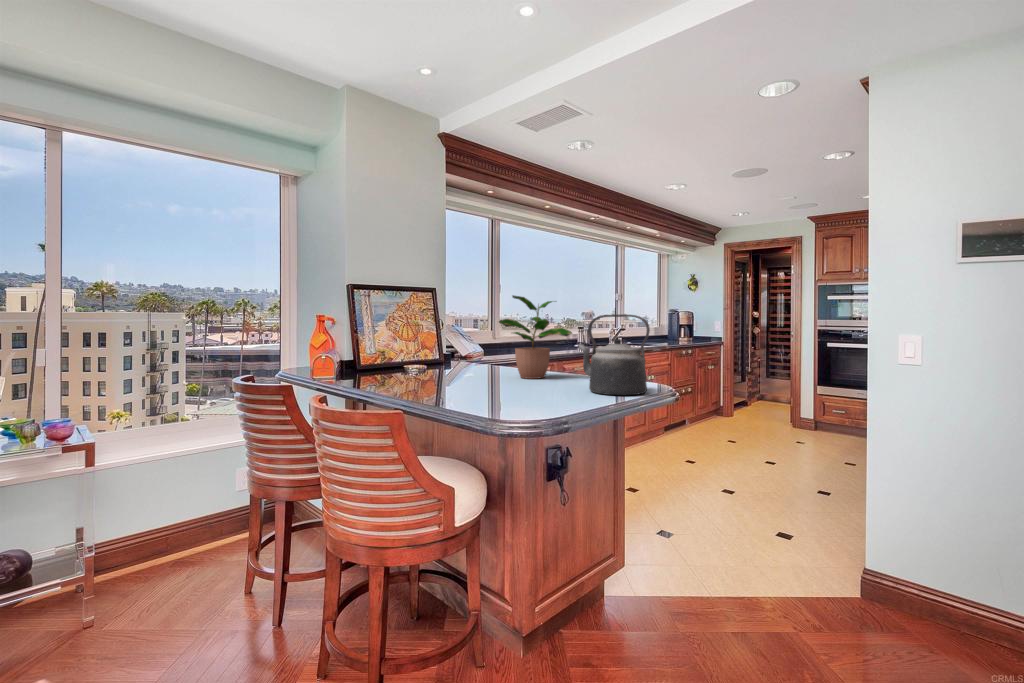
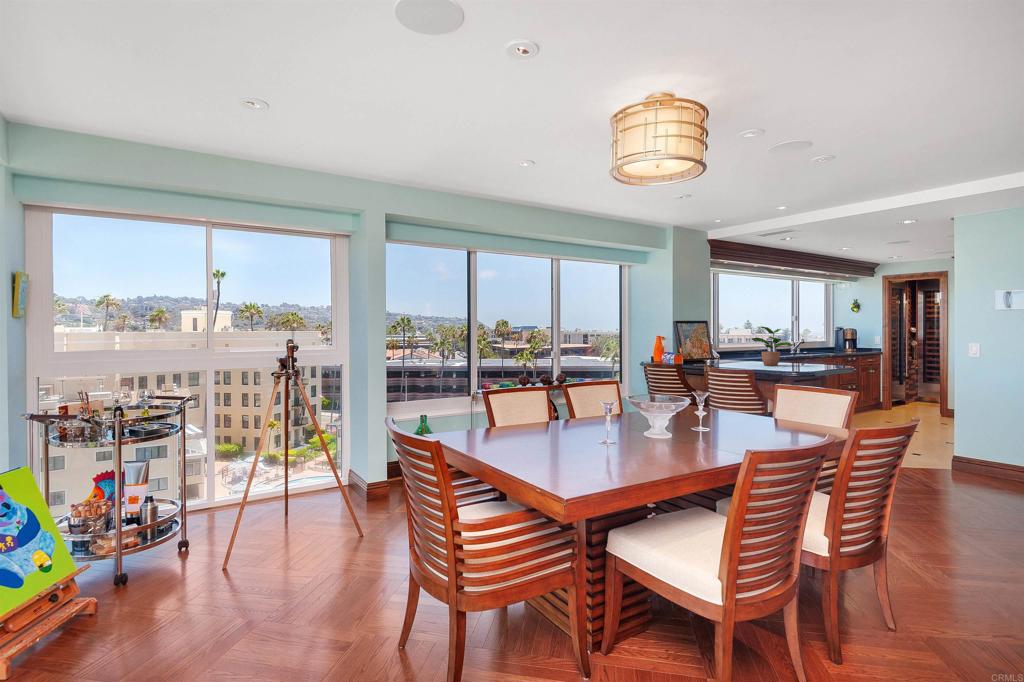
kettle: present [579,314,650,395] -> none [802,337,837,370]

